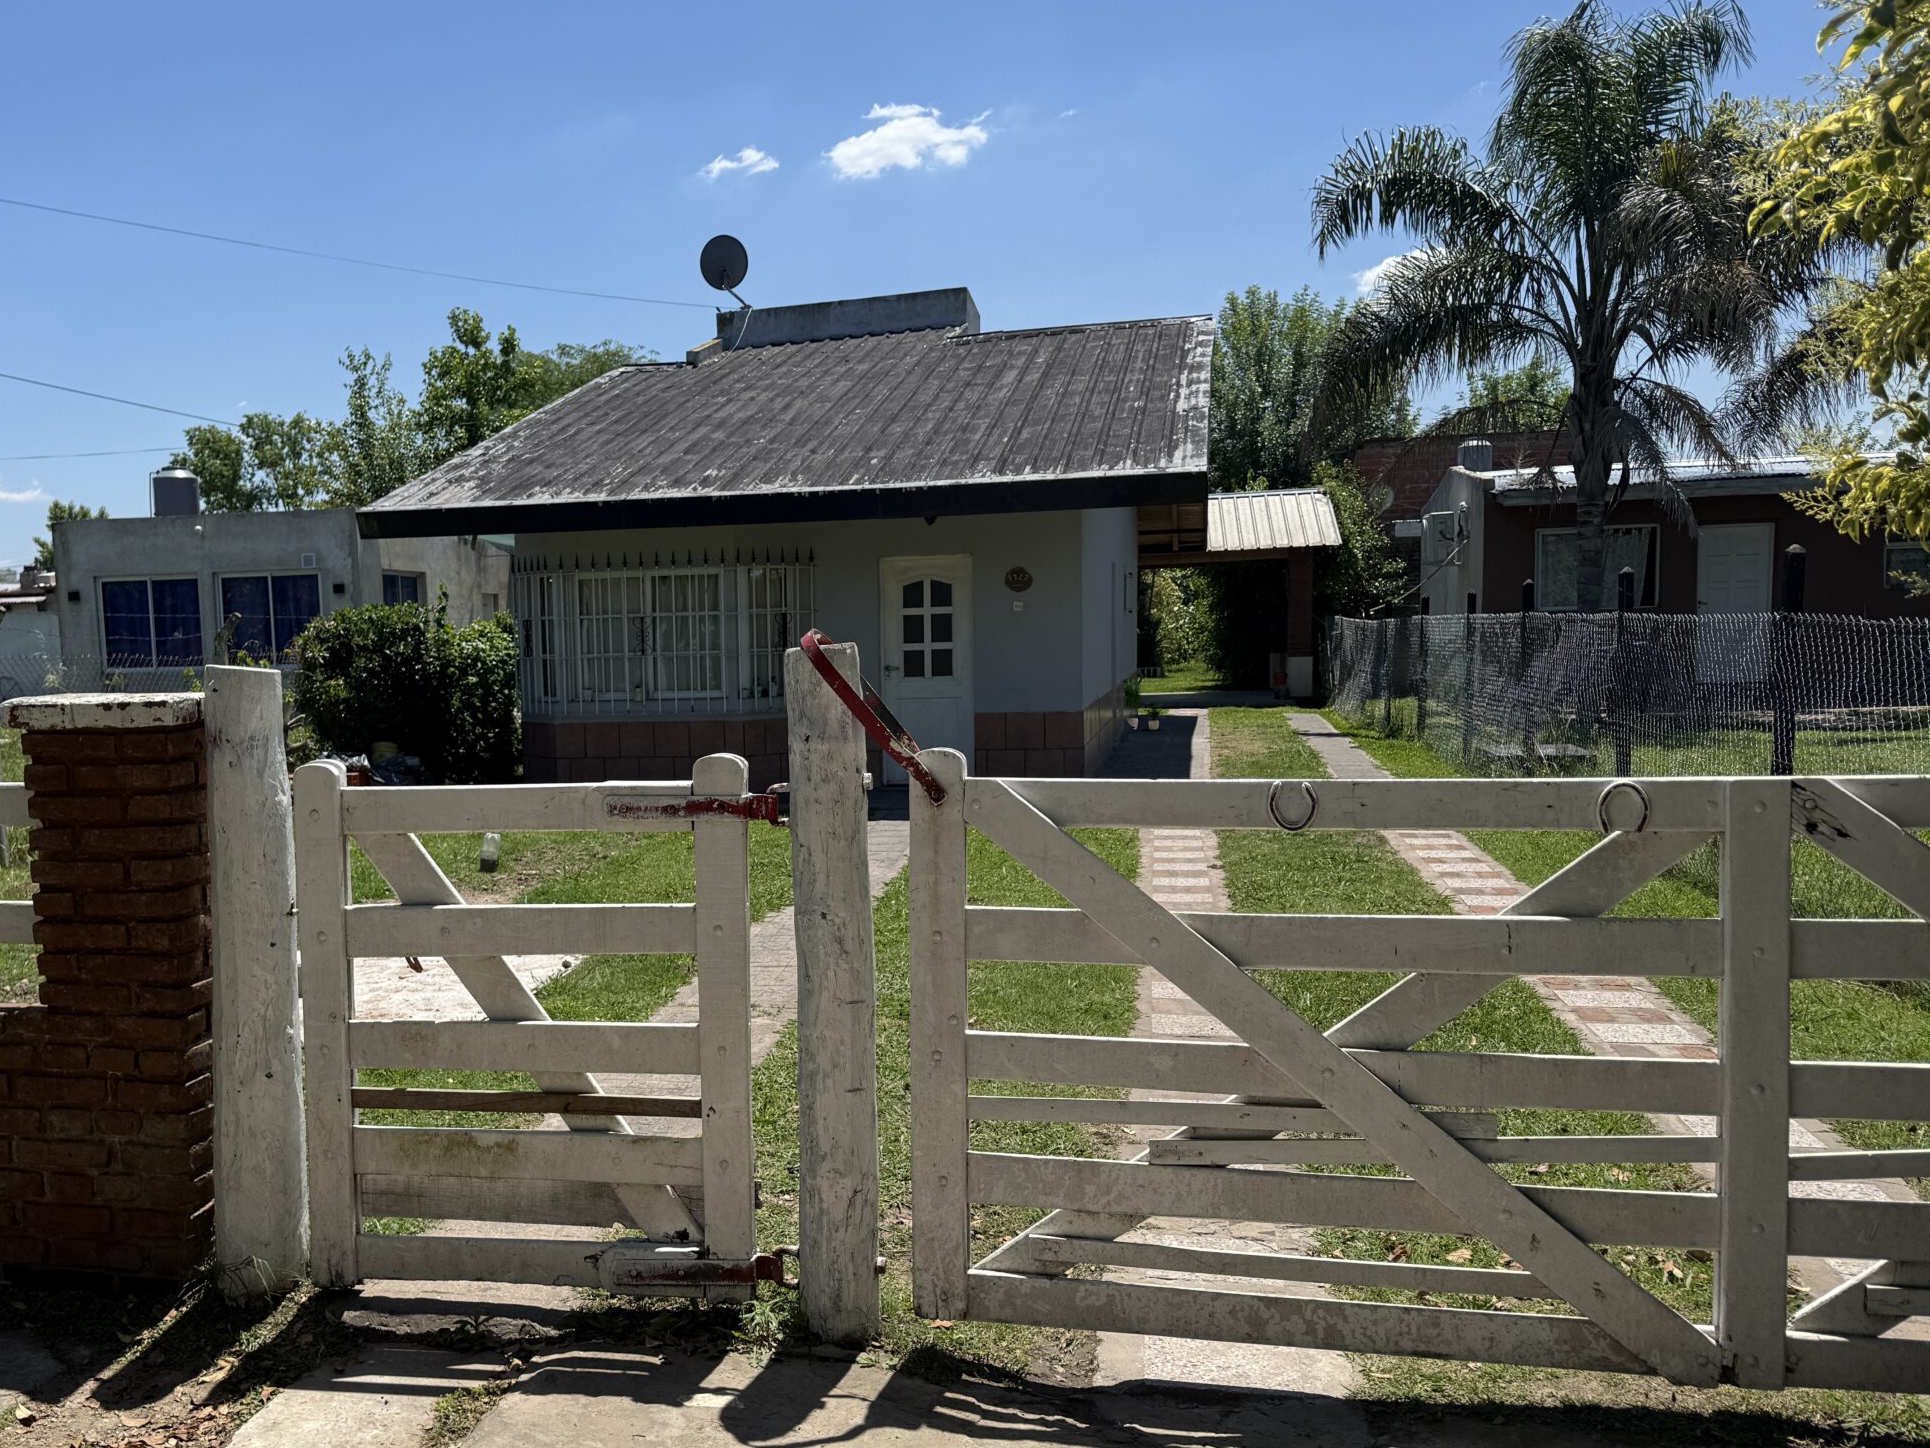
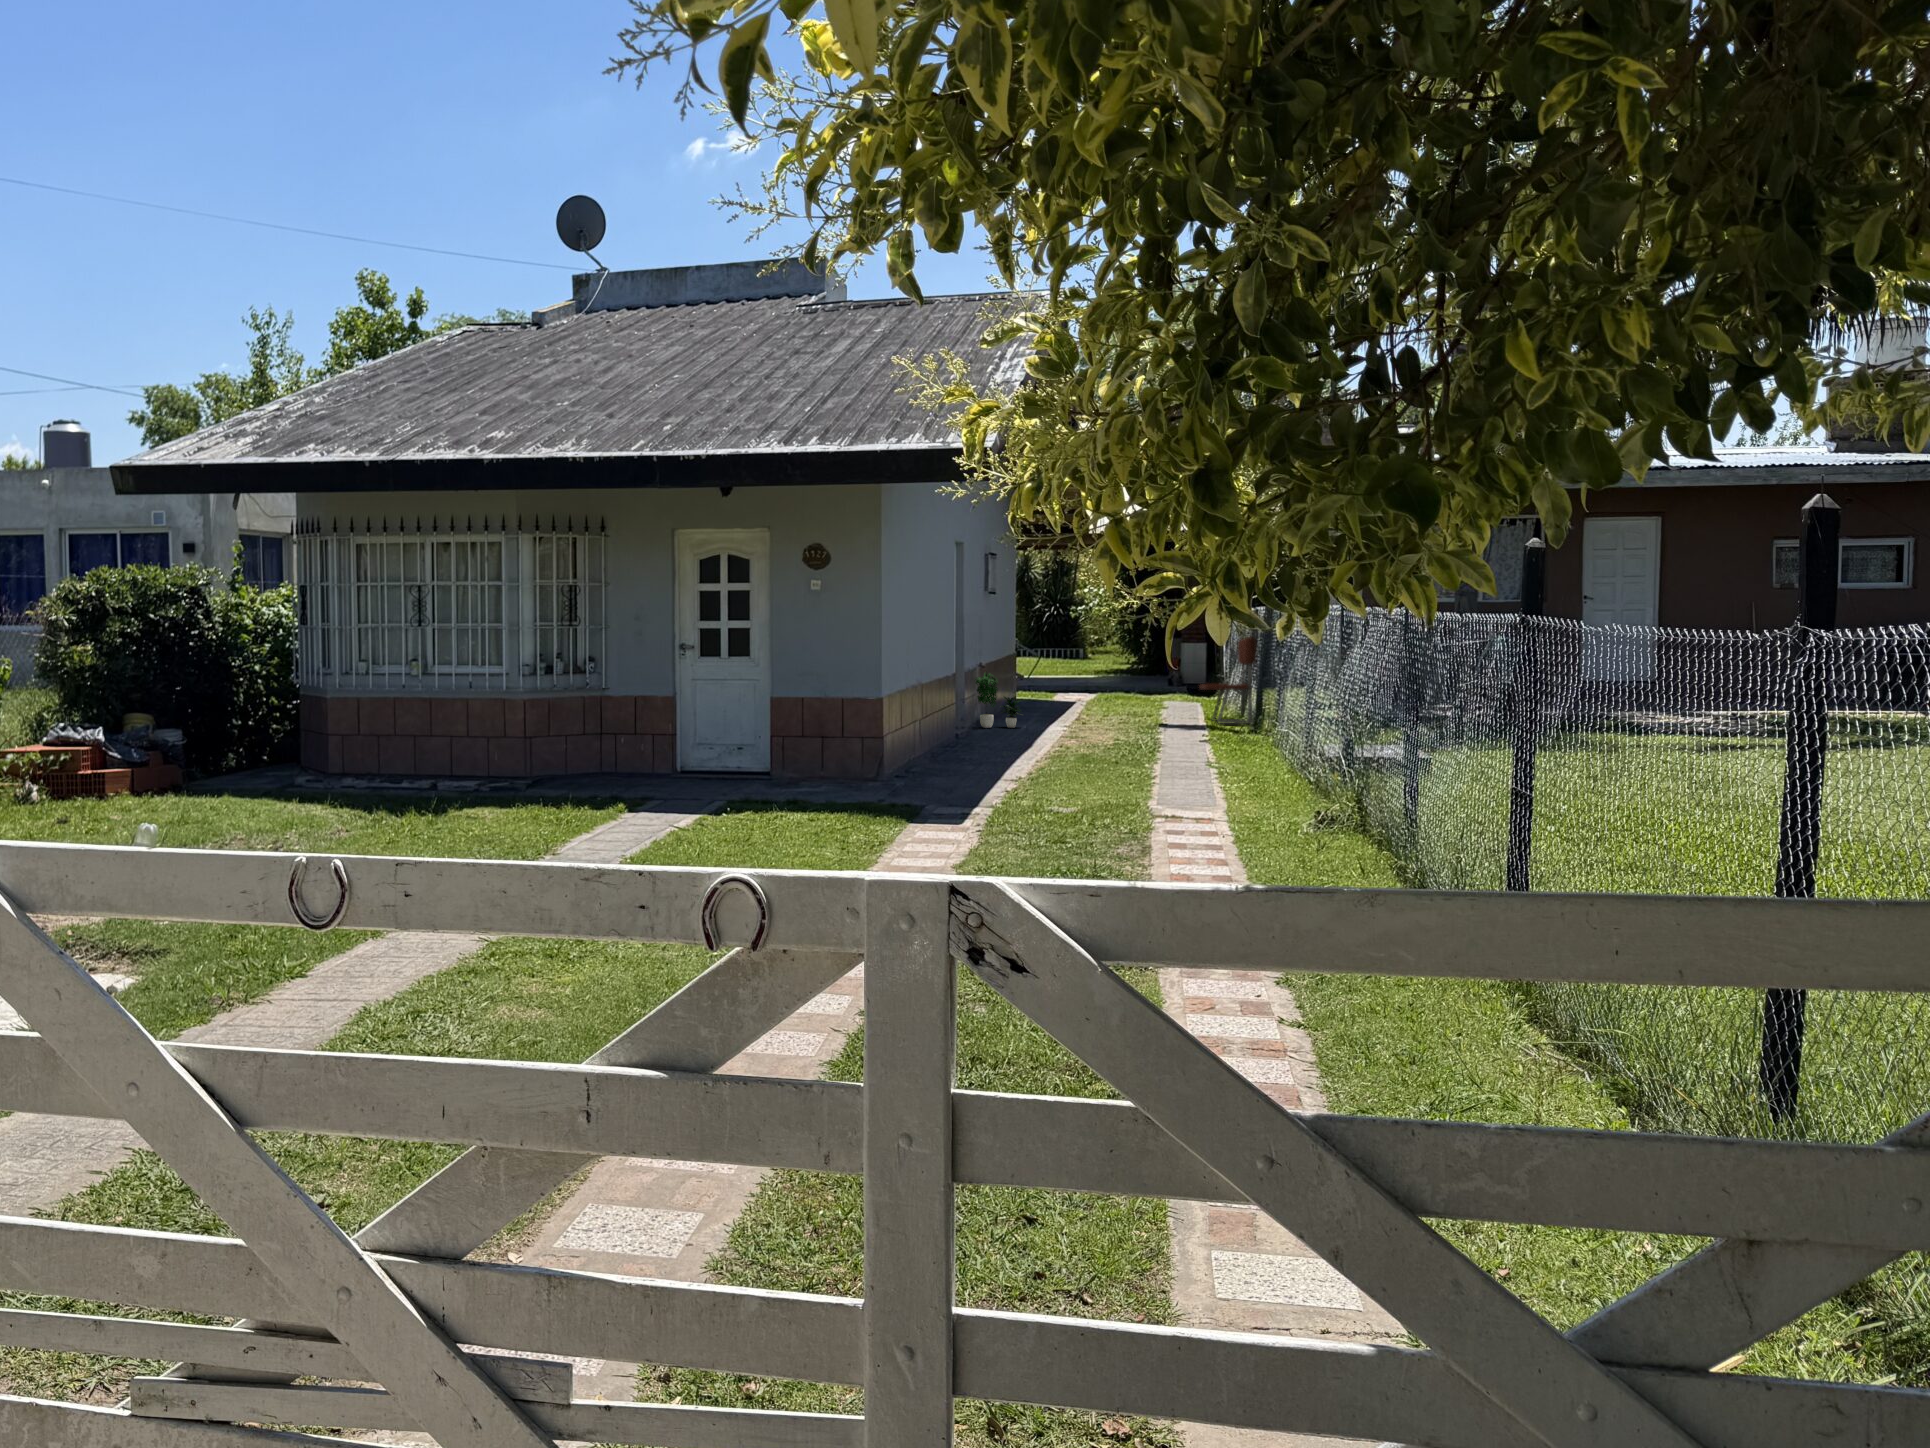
bench: none [1321,636,1379,719] -> present [1199,636,1257,724]

